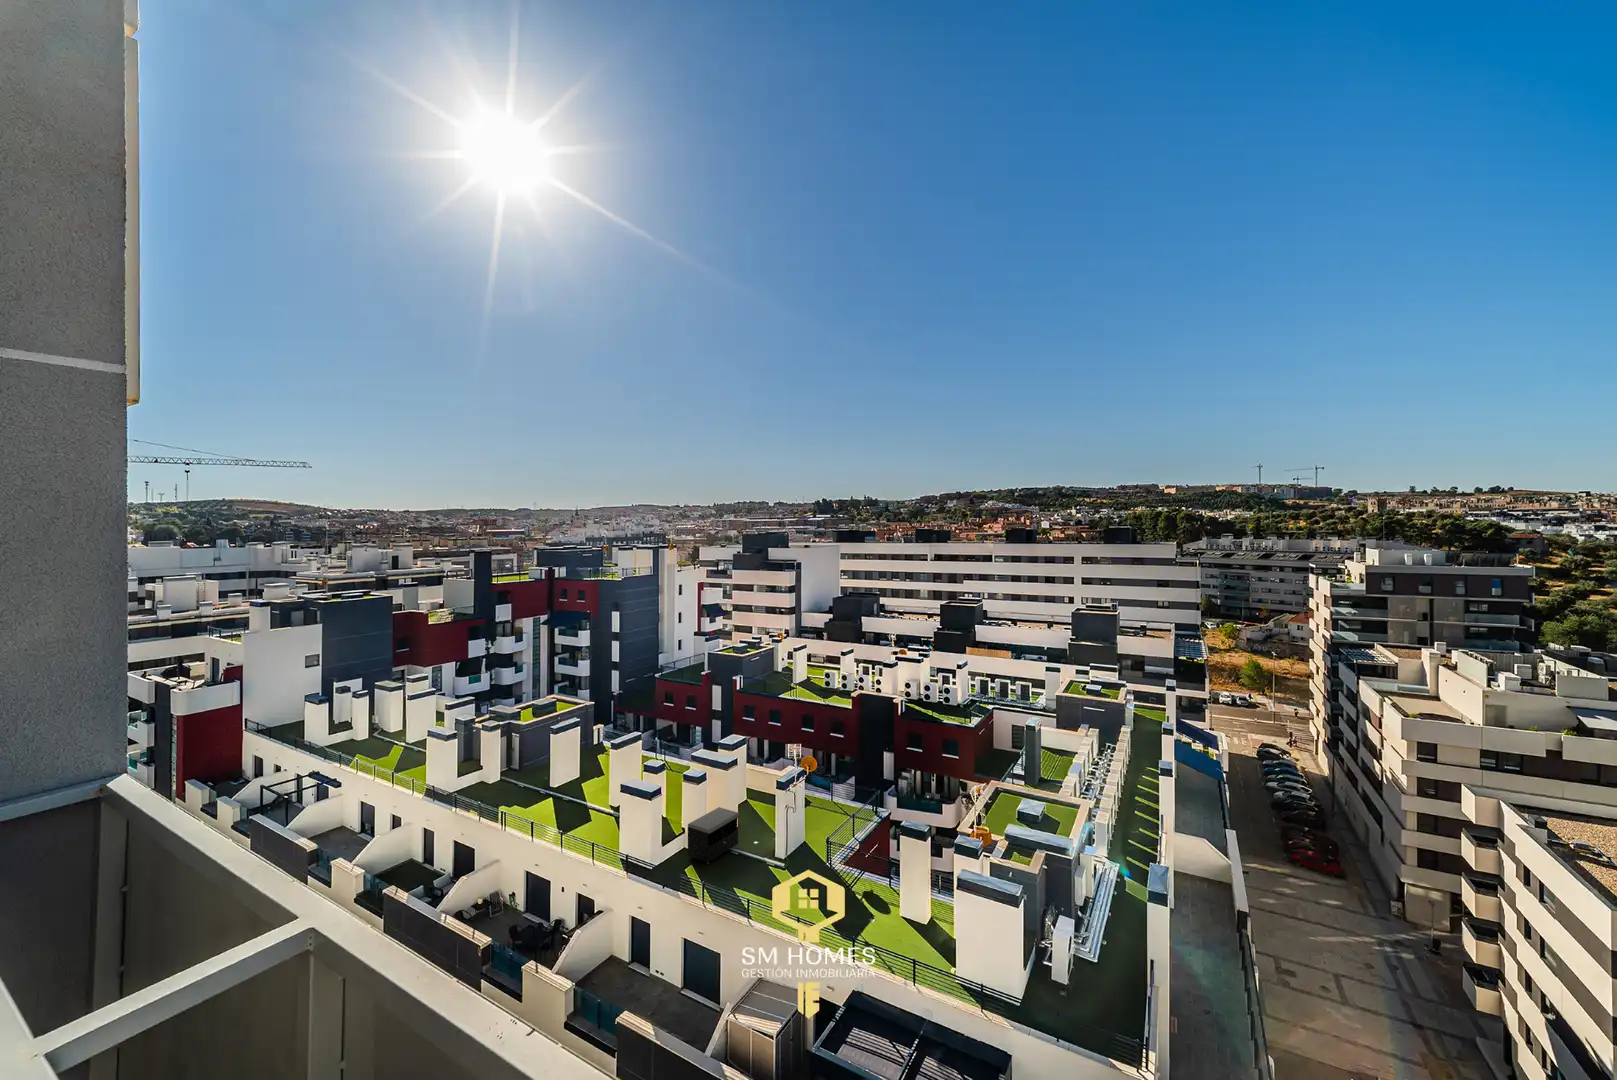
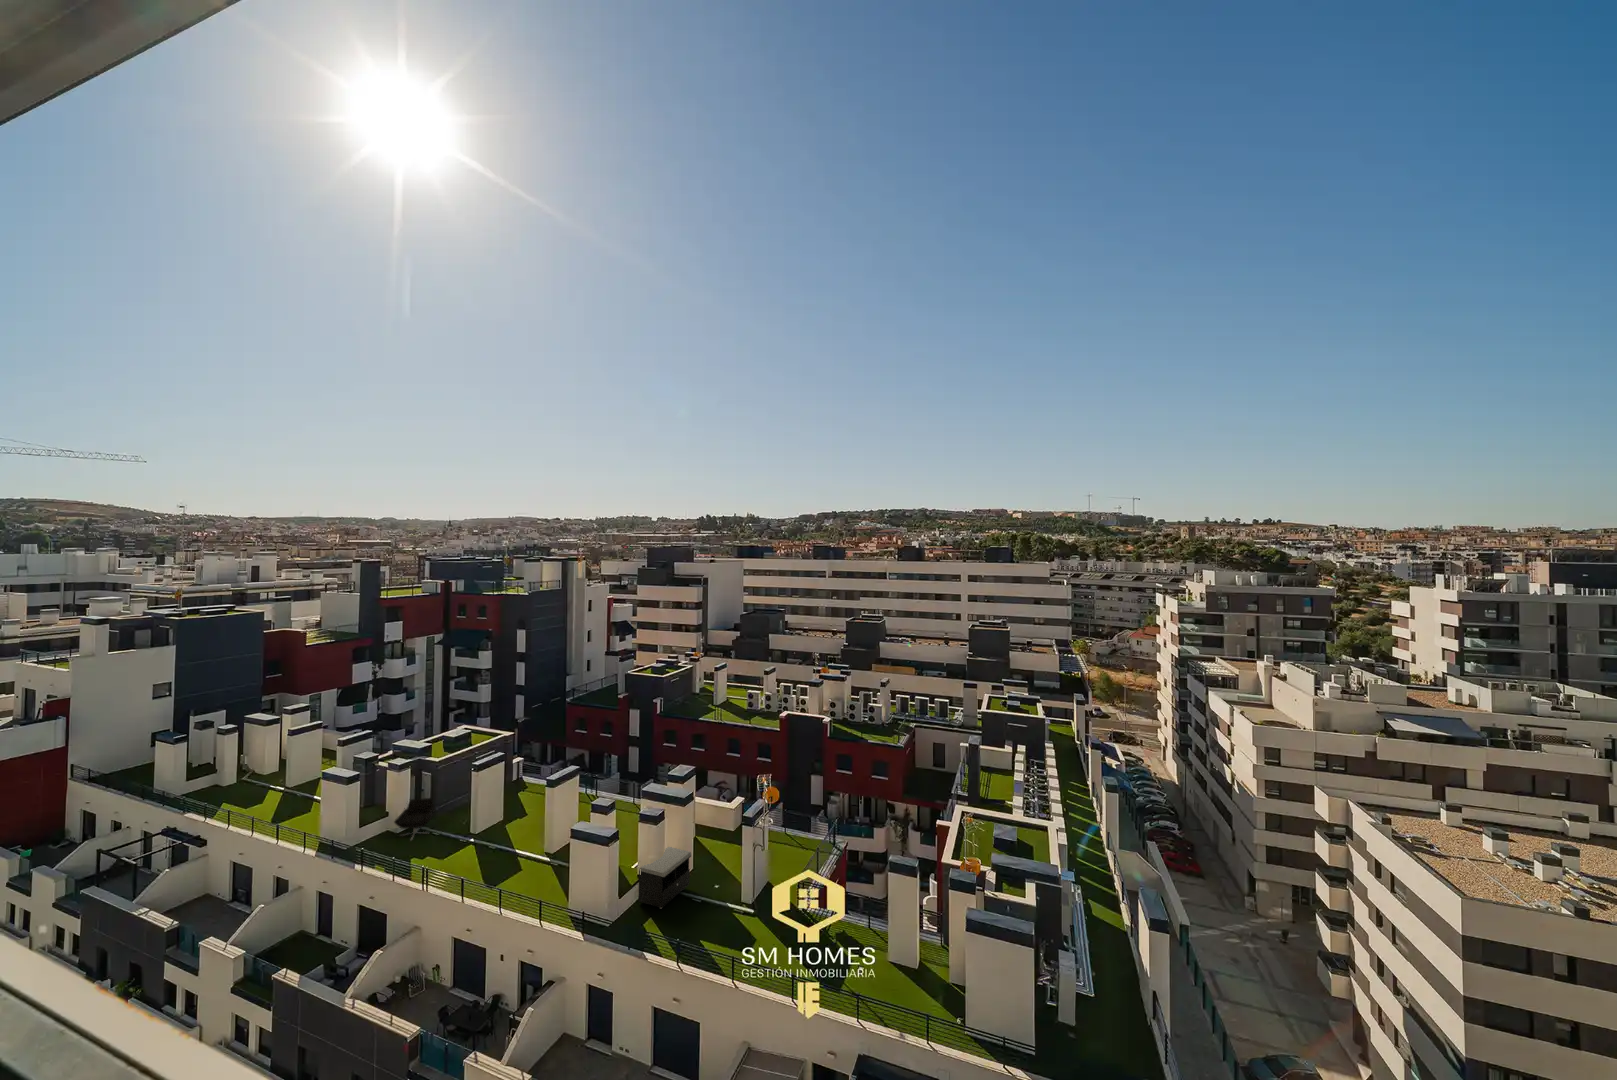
lounge chair: none [485,756,522,792] -> present [394,798,435,839]

